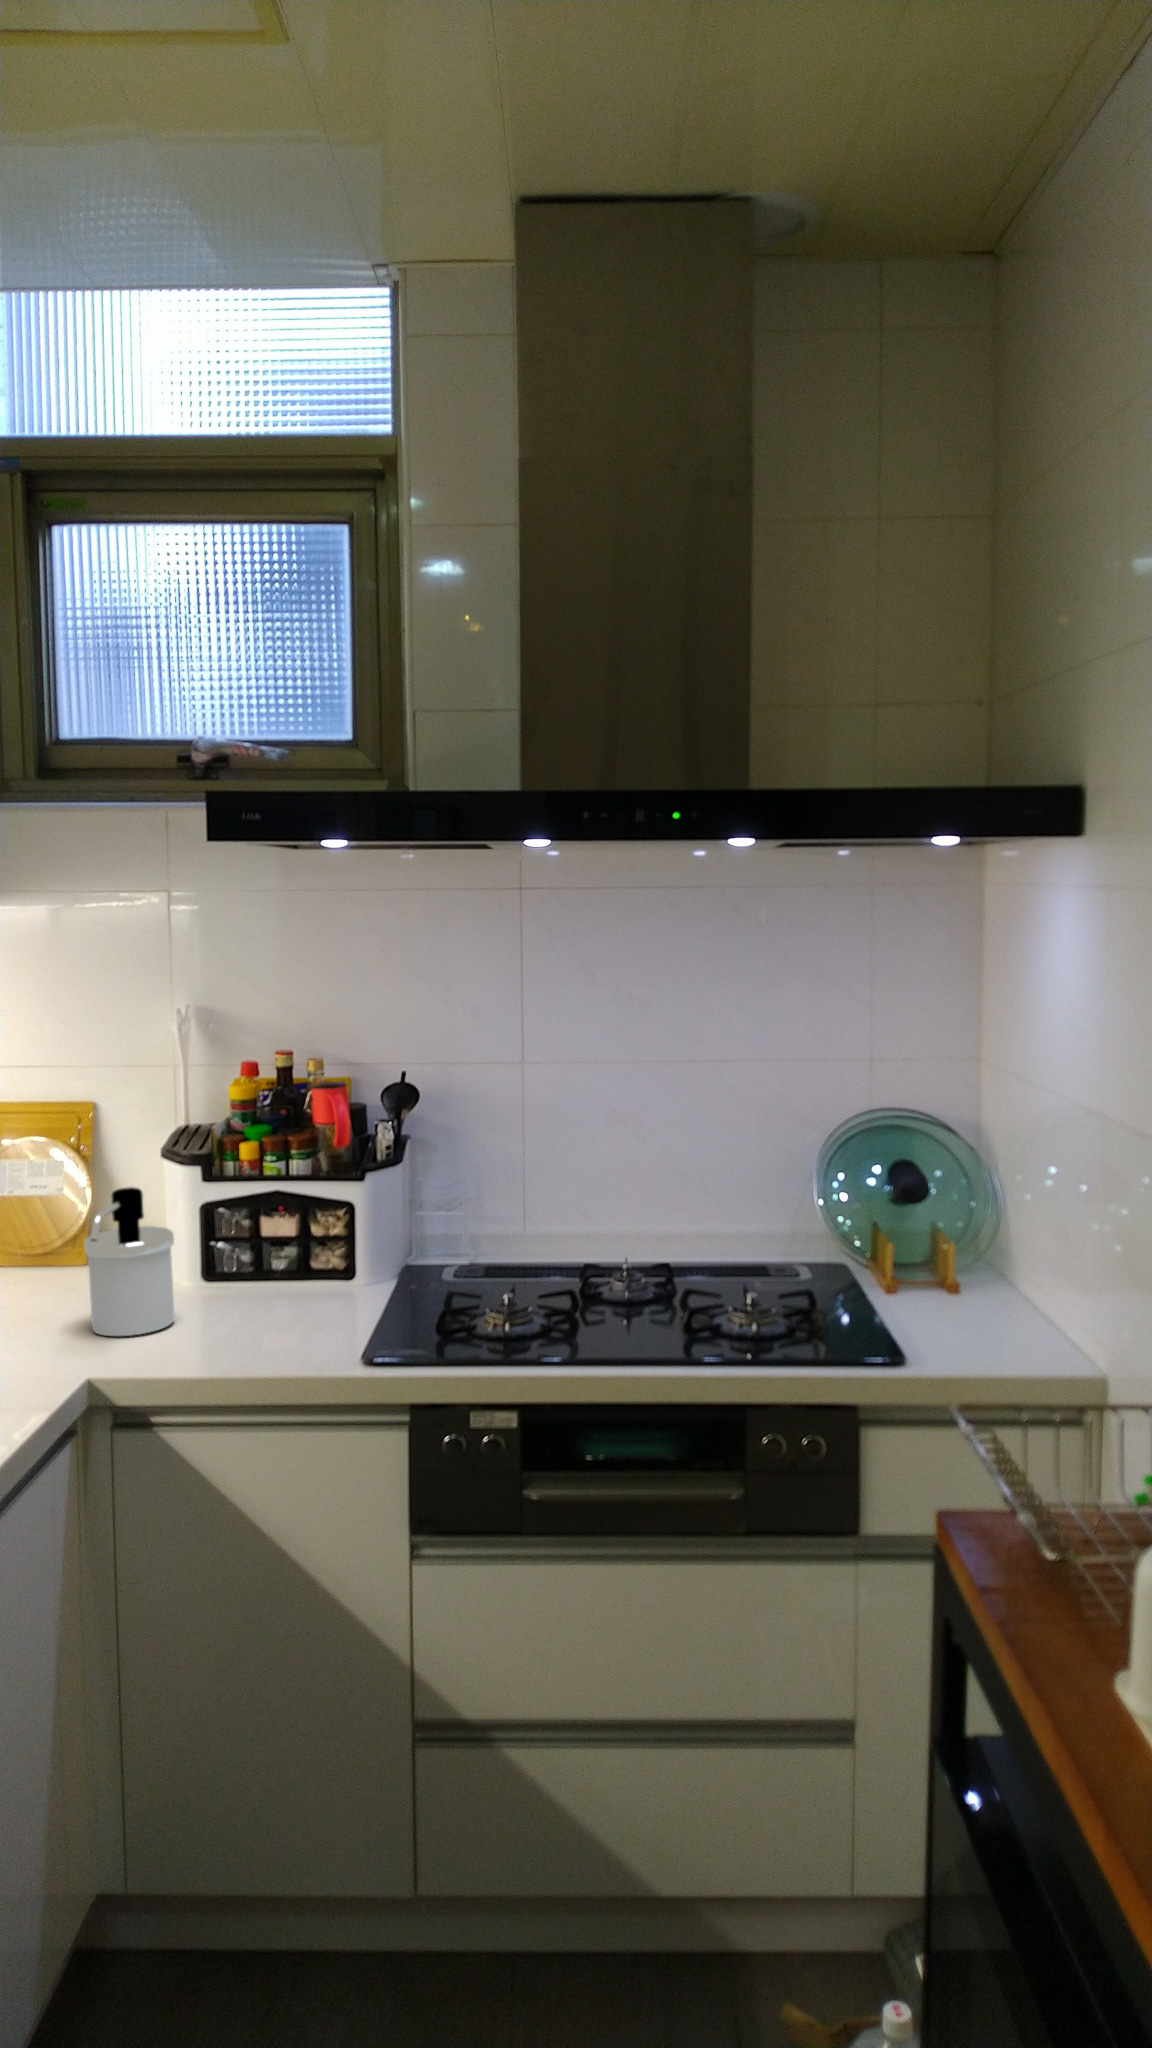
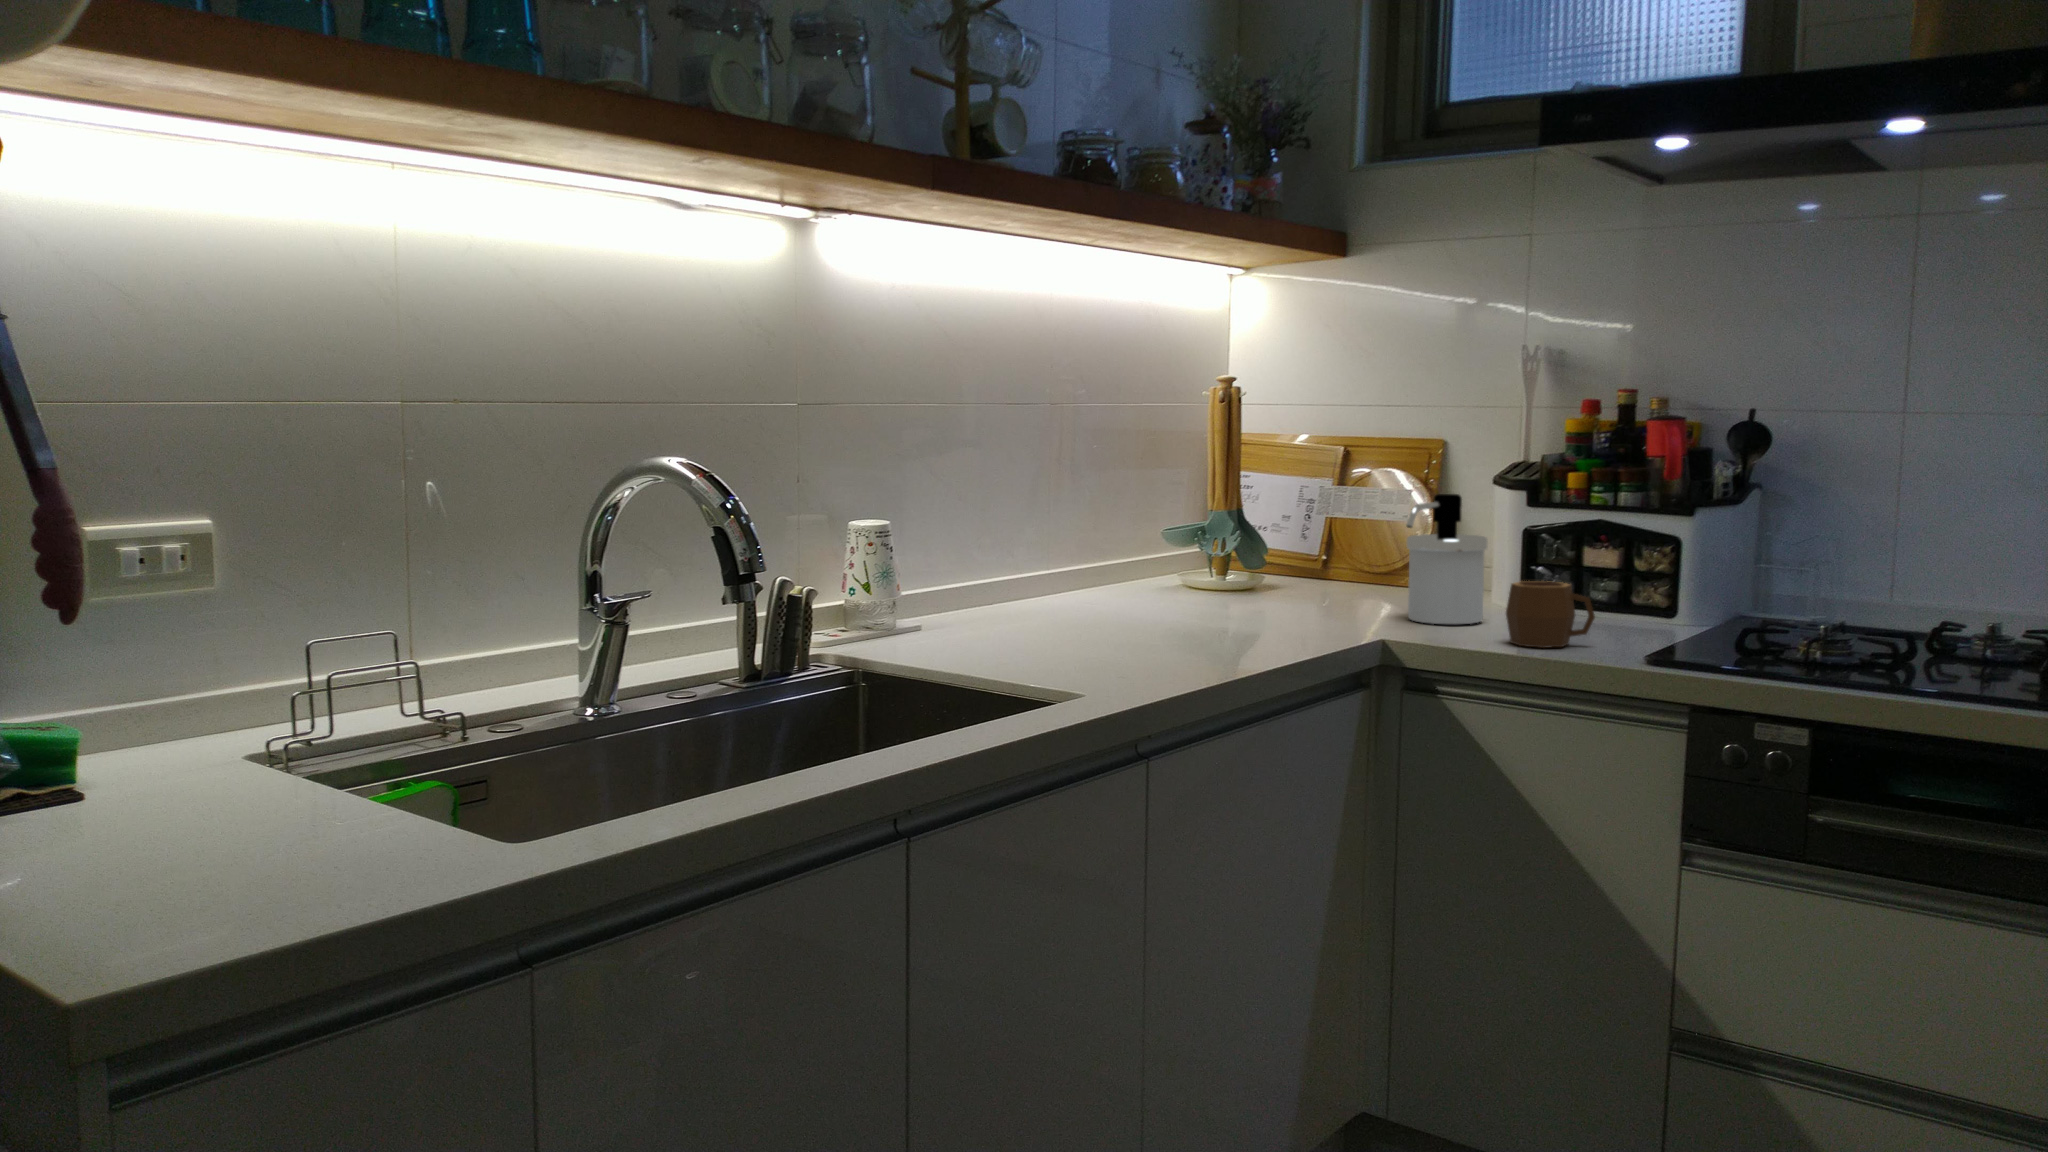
mug: none [212,1282,302,1361] -> present [1506,581,1595,648]

